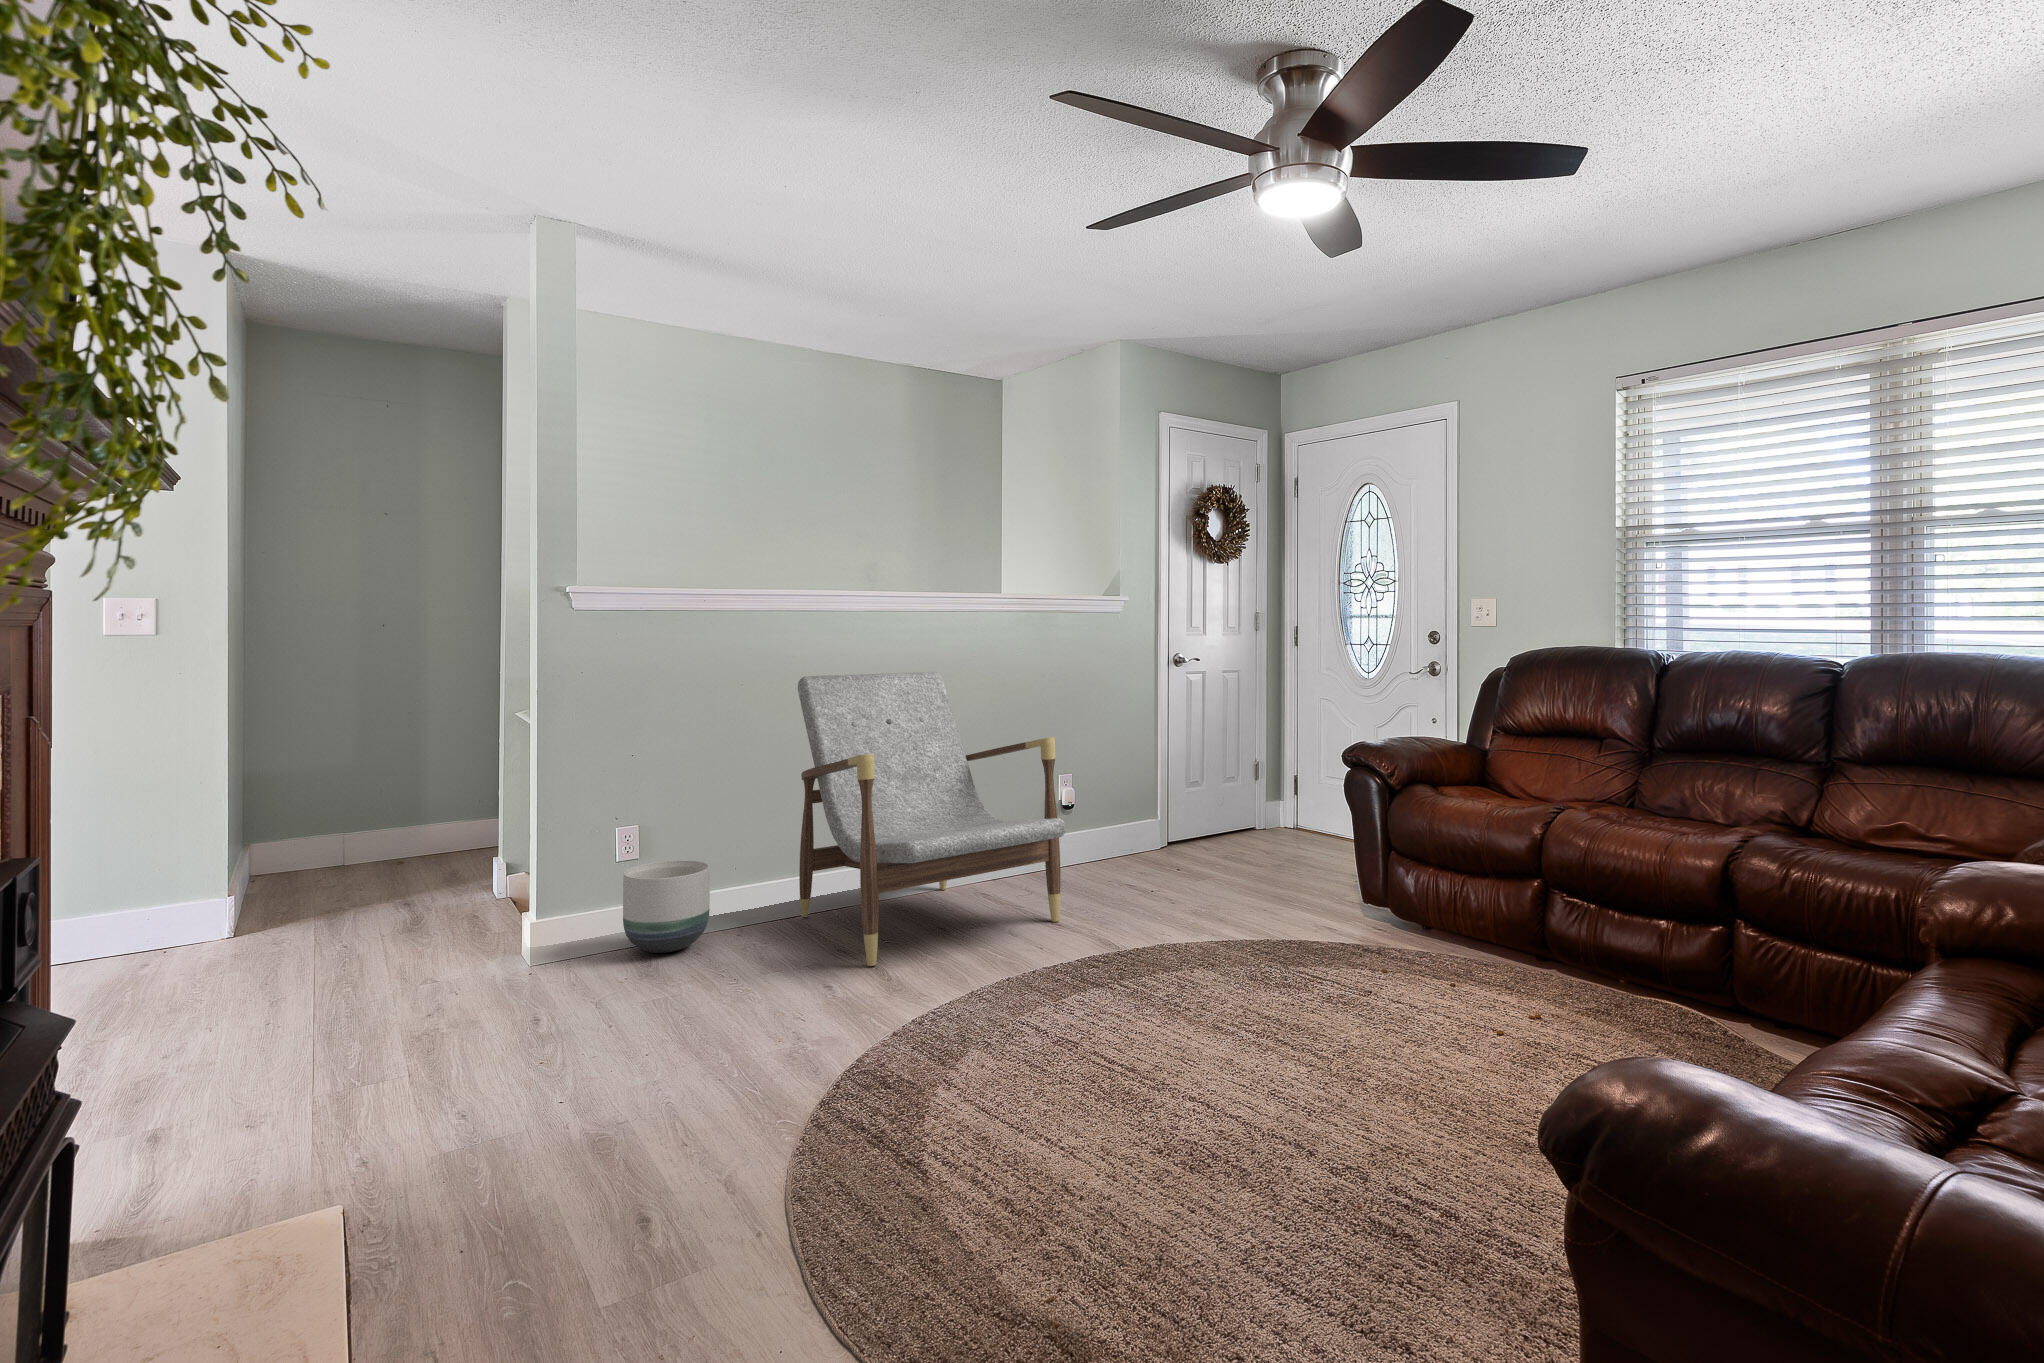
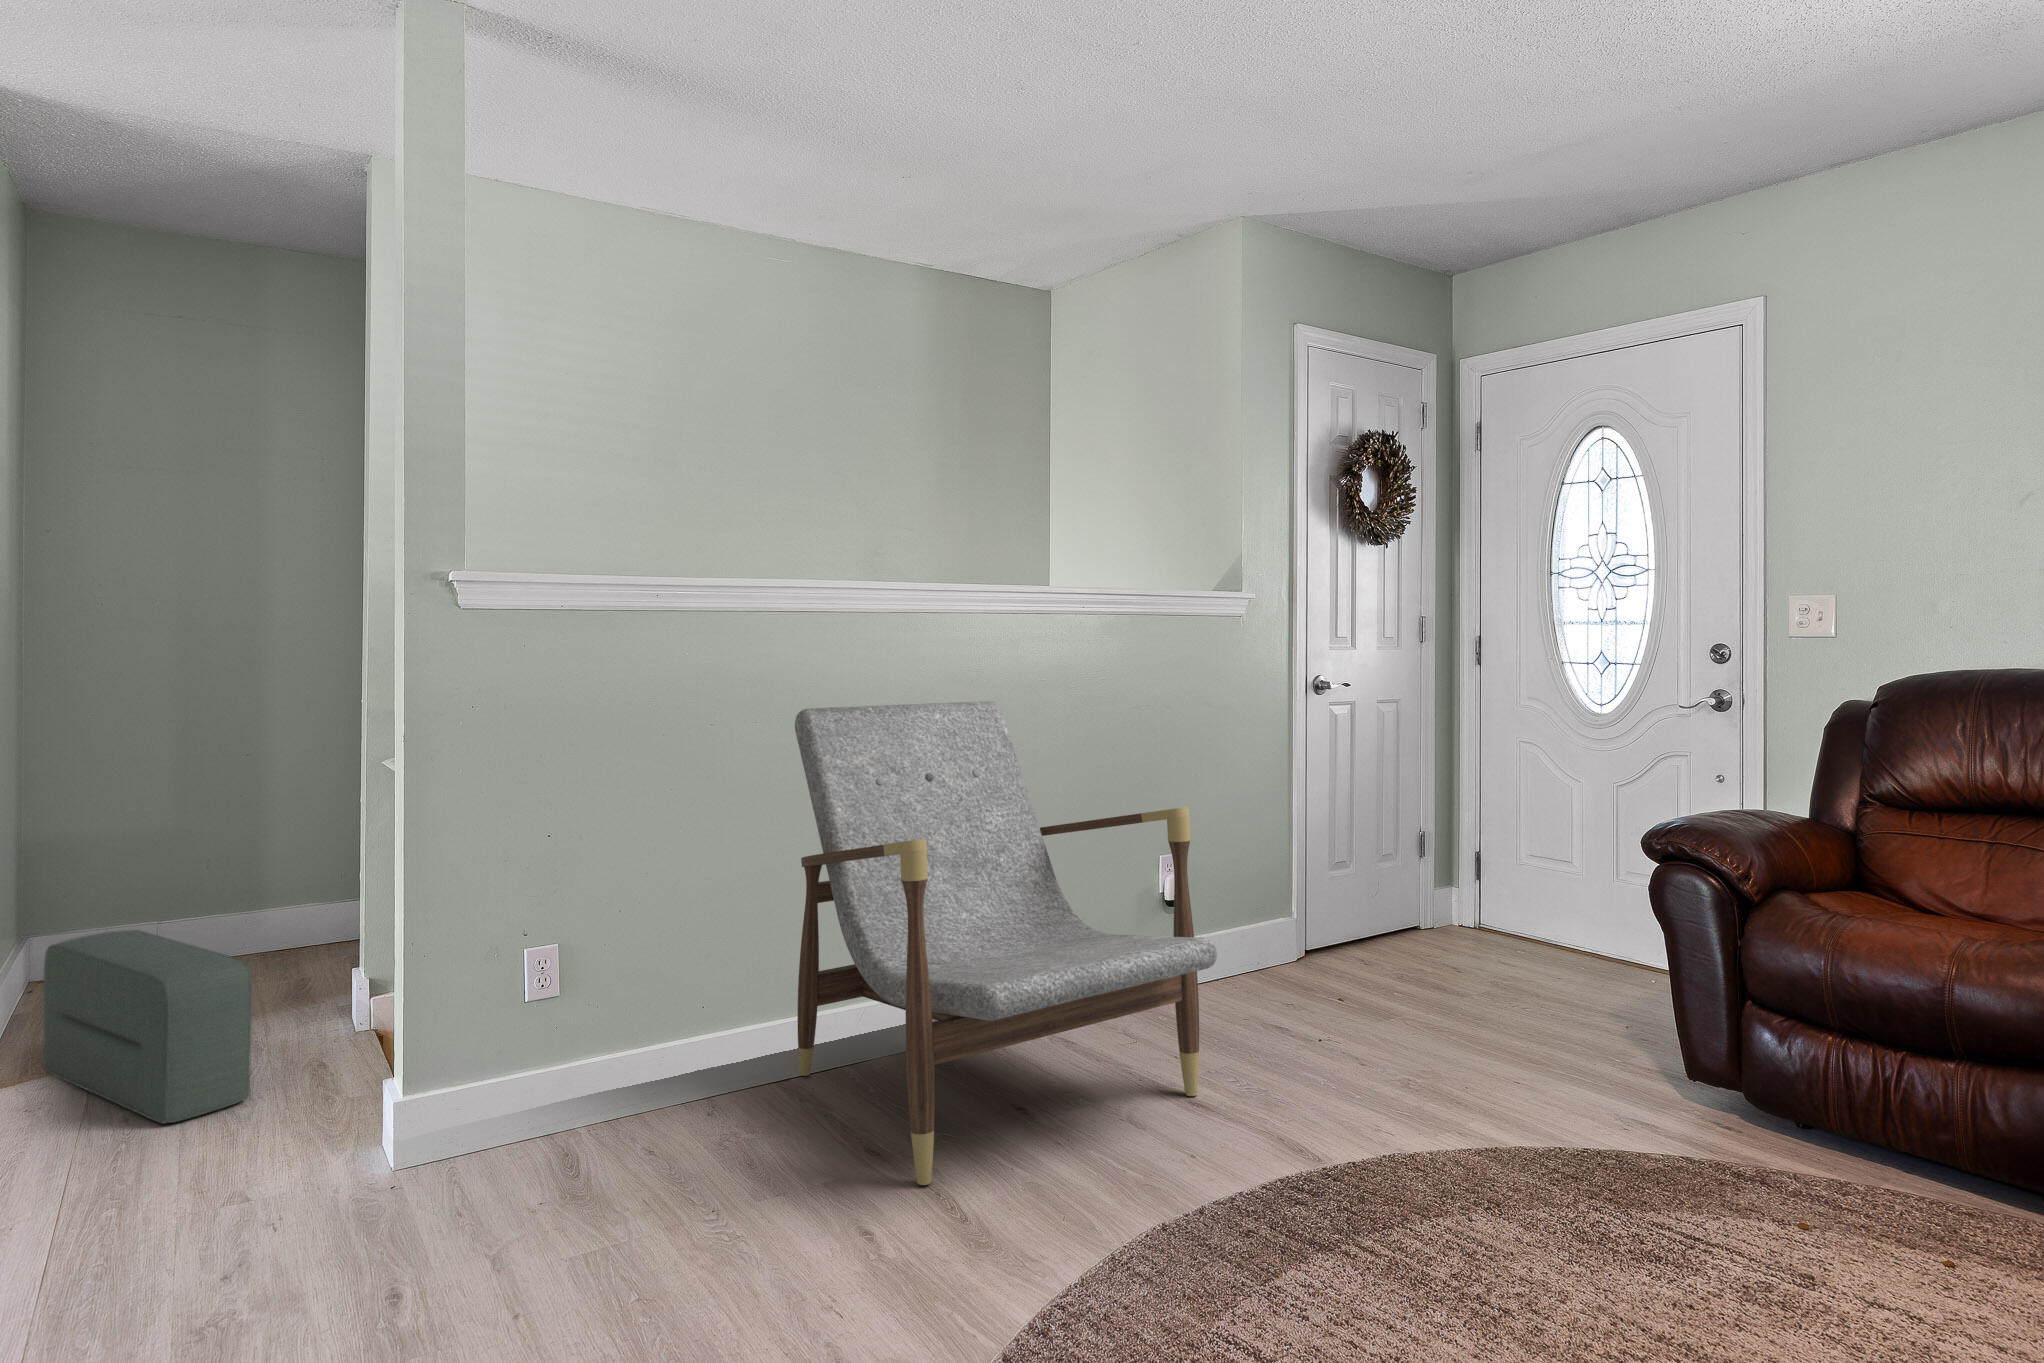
pouf: none [278,831,429,950] -> present [44,930,252,1124]
planter: present [623,860,710,953] -> none [534,993,666,1145]

